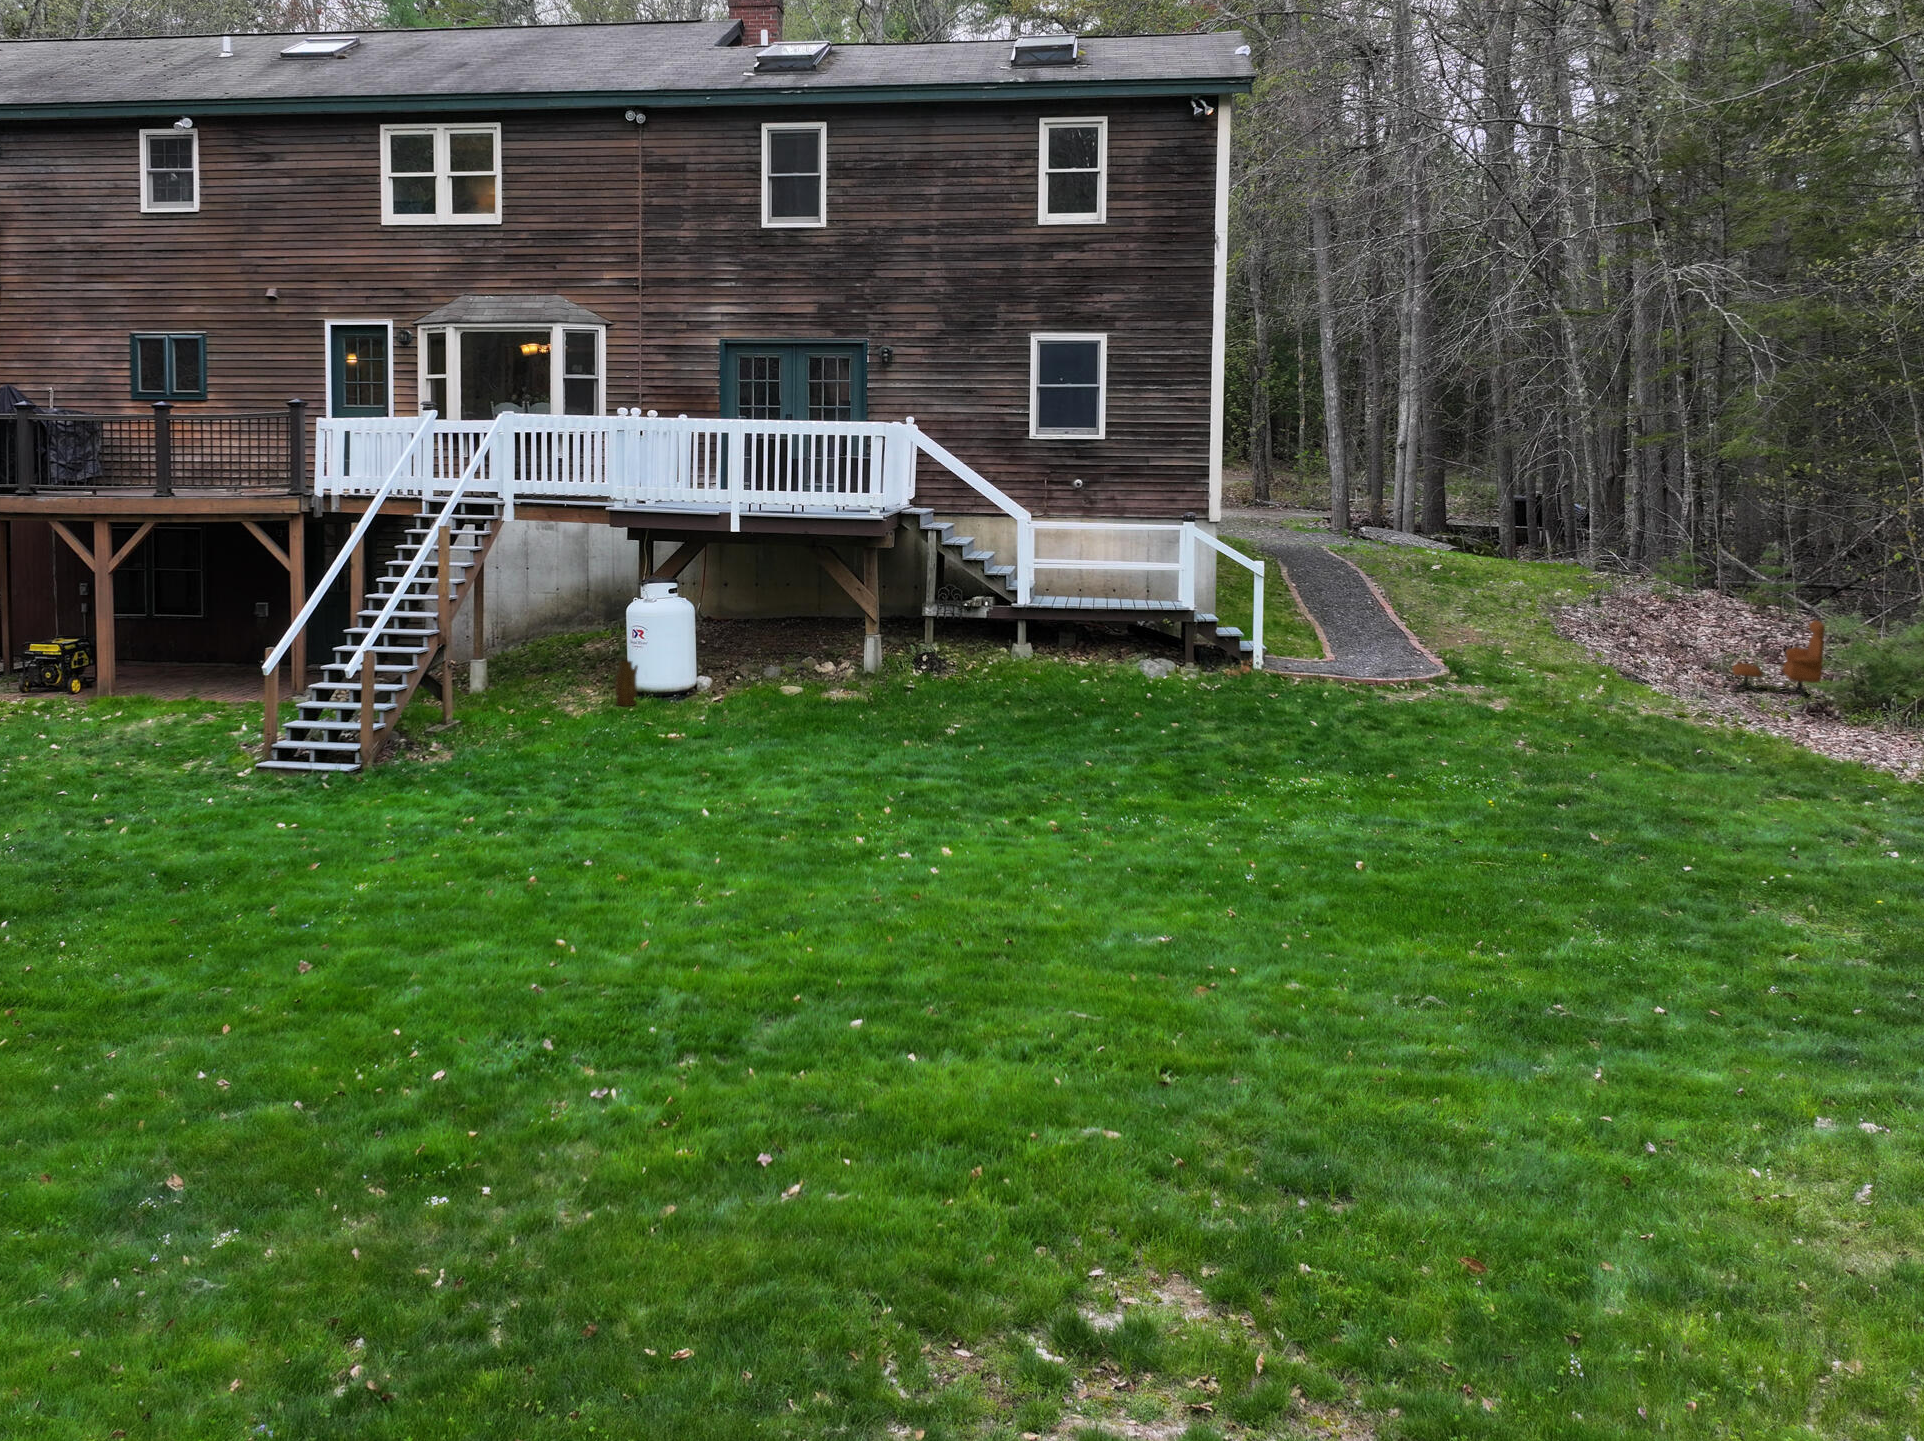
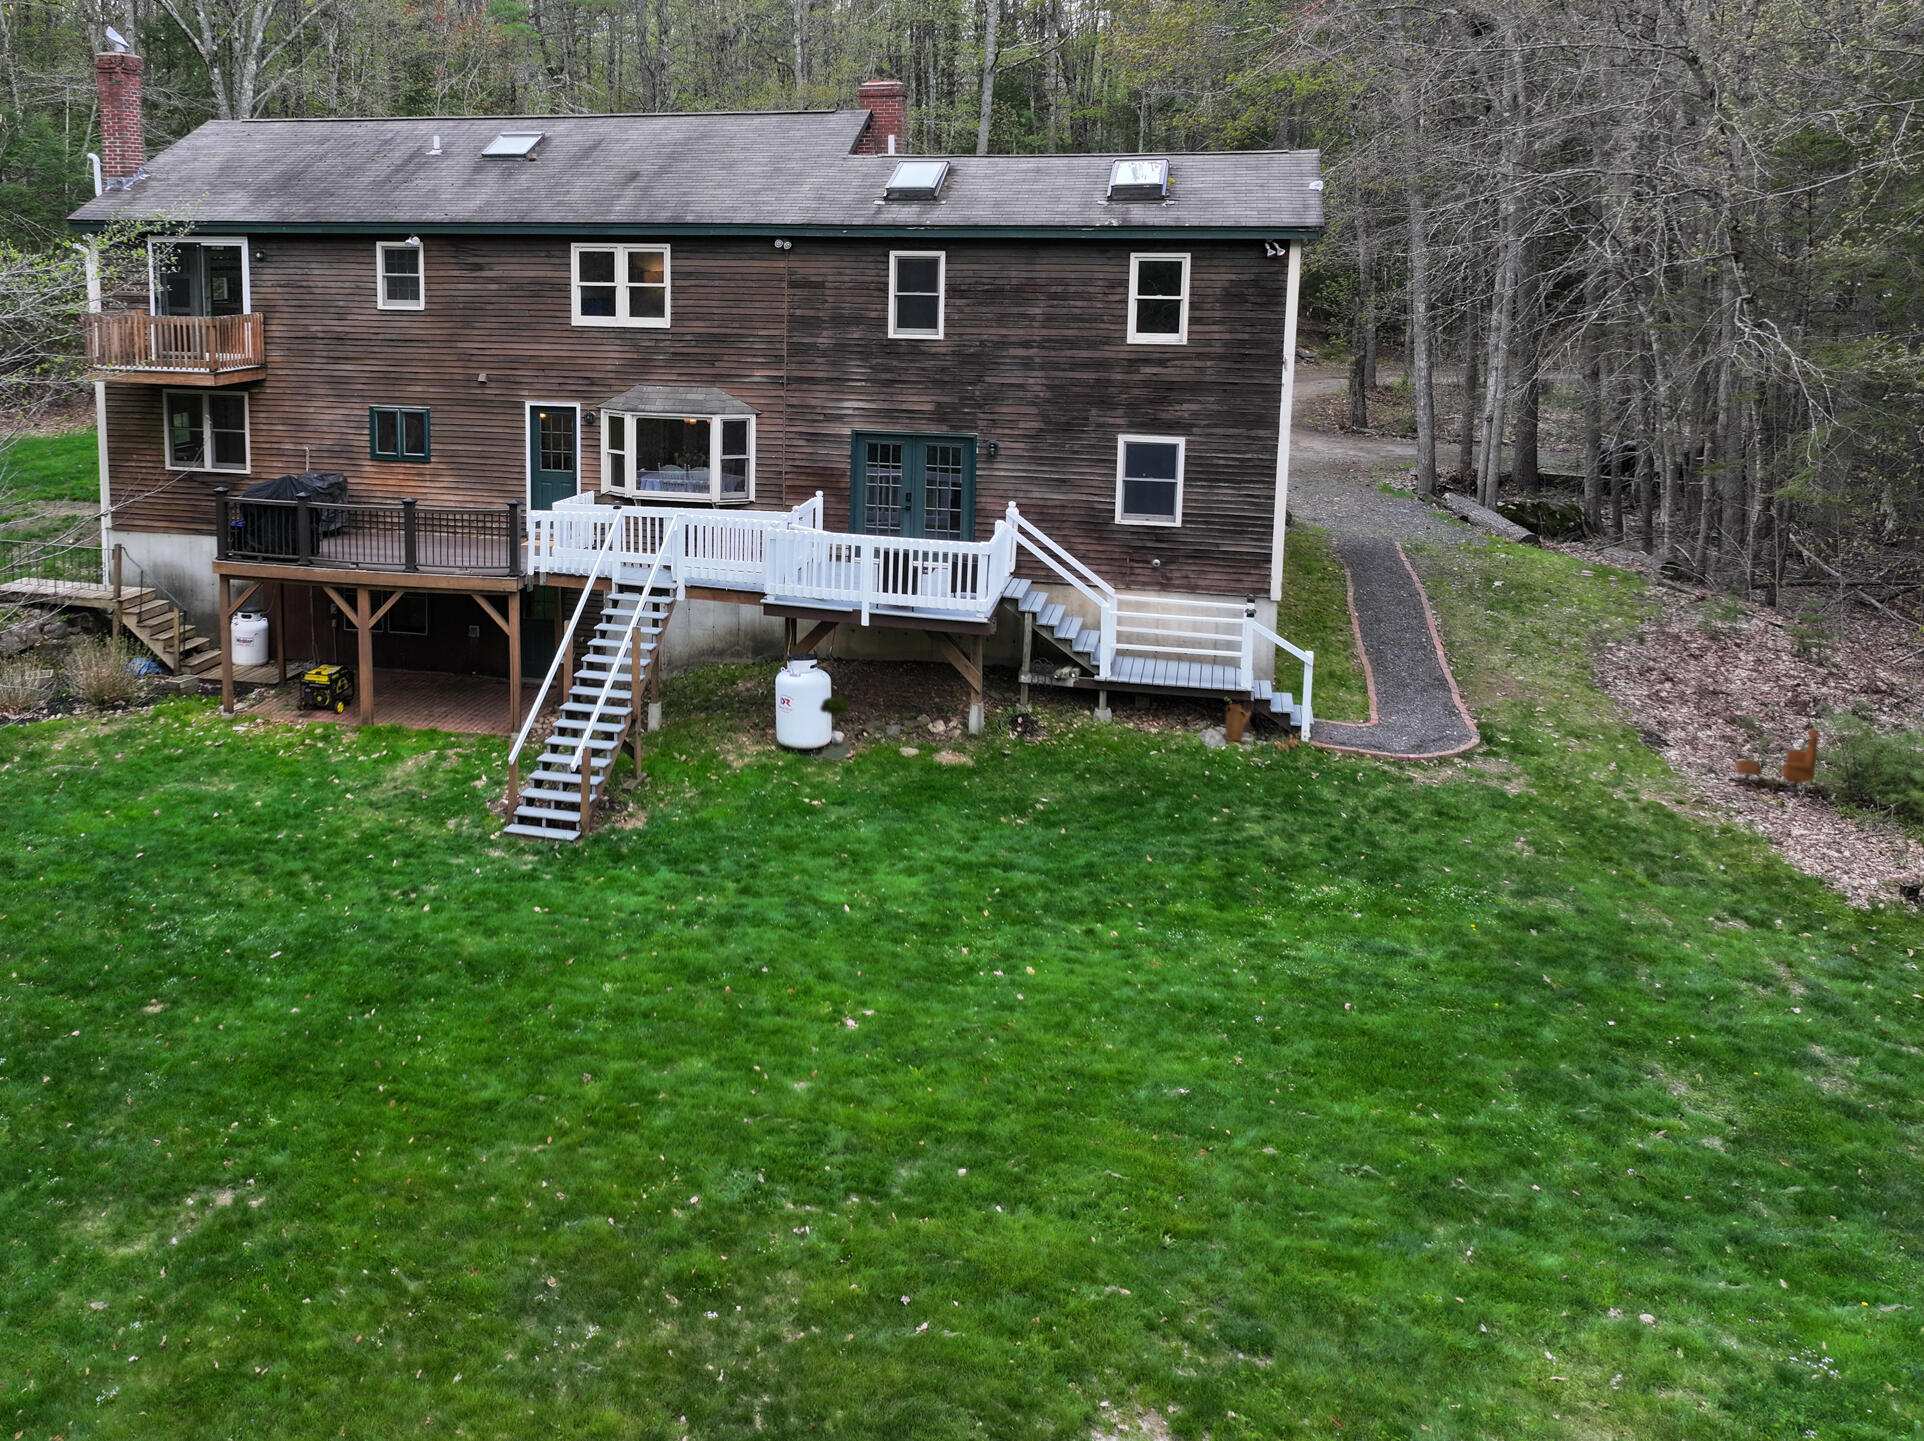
potted tree: none [677,625,714,708] -> present [820,697,848,761]
watering can: present [616,661,638,706] -> present [1225,704,1251,741]

